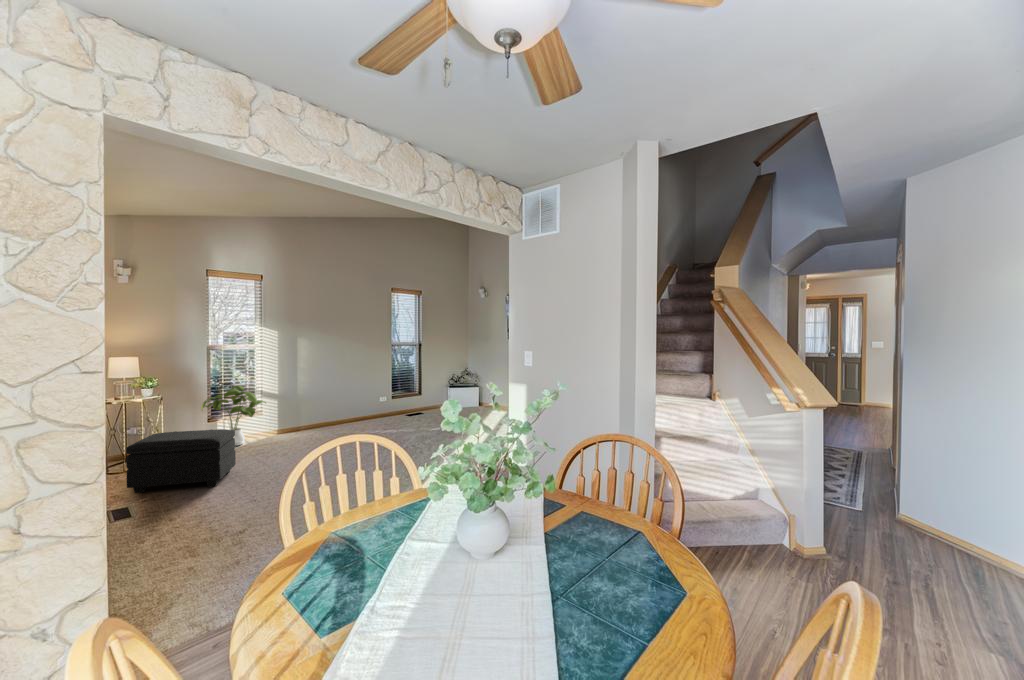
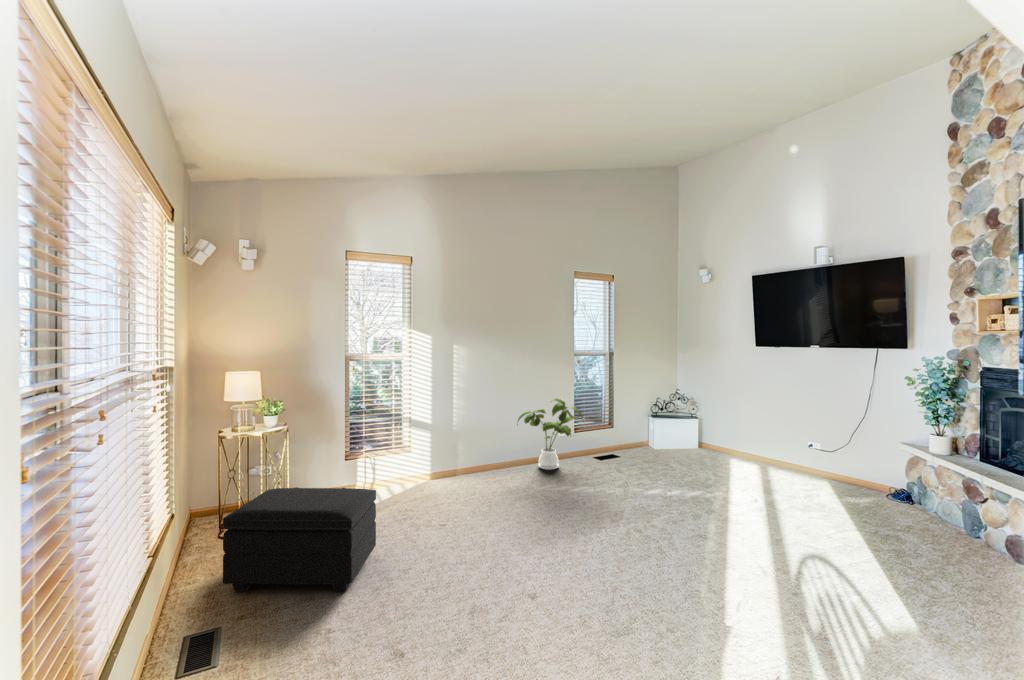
house plant: present [201,386,266,446] -> present [518,399,583,470]

